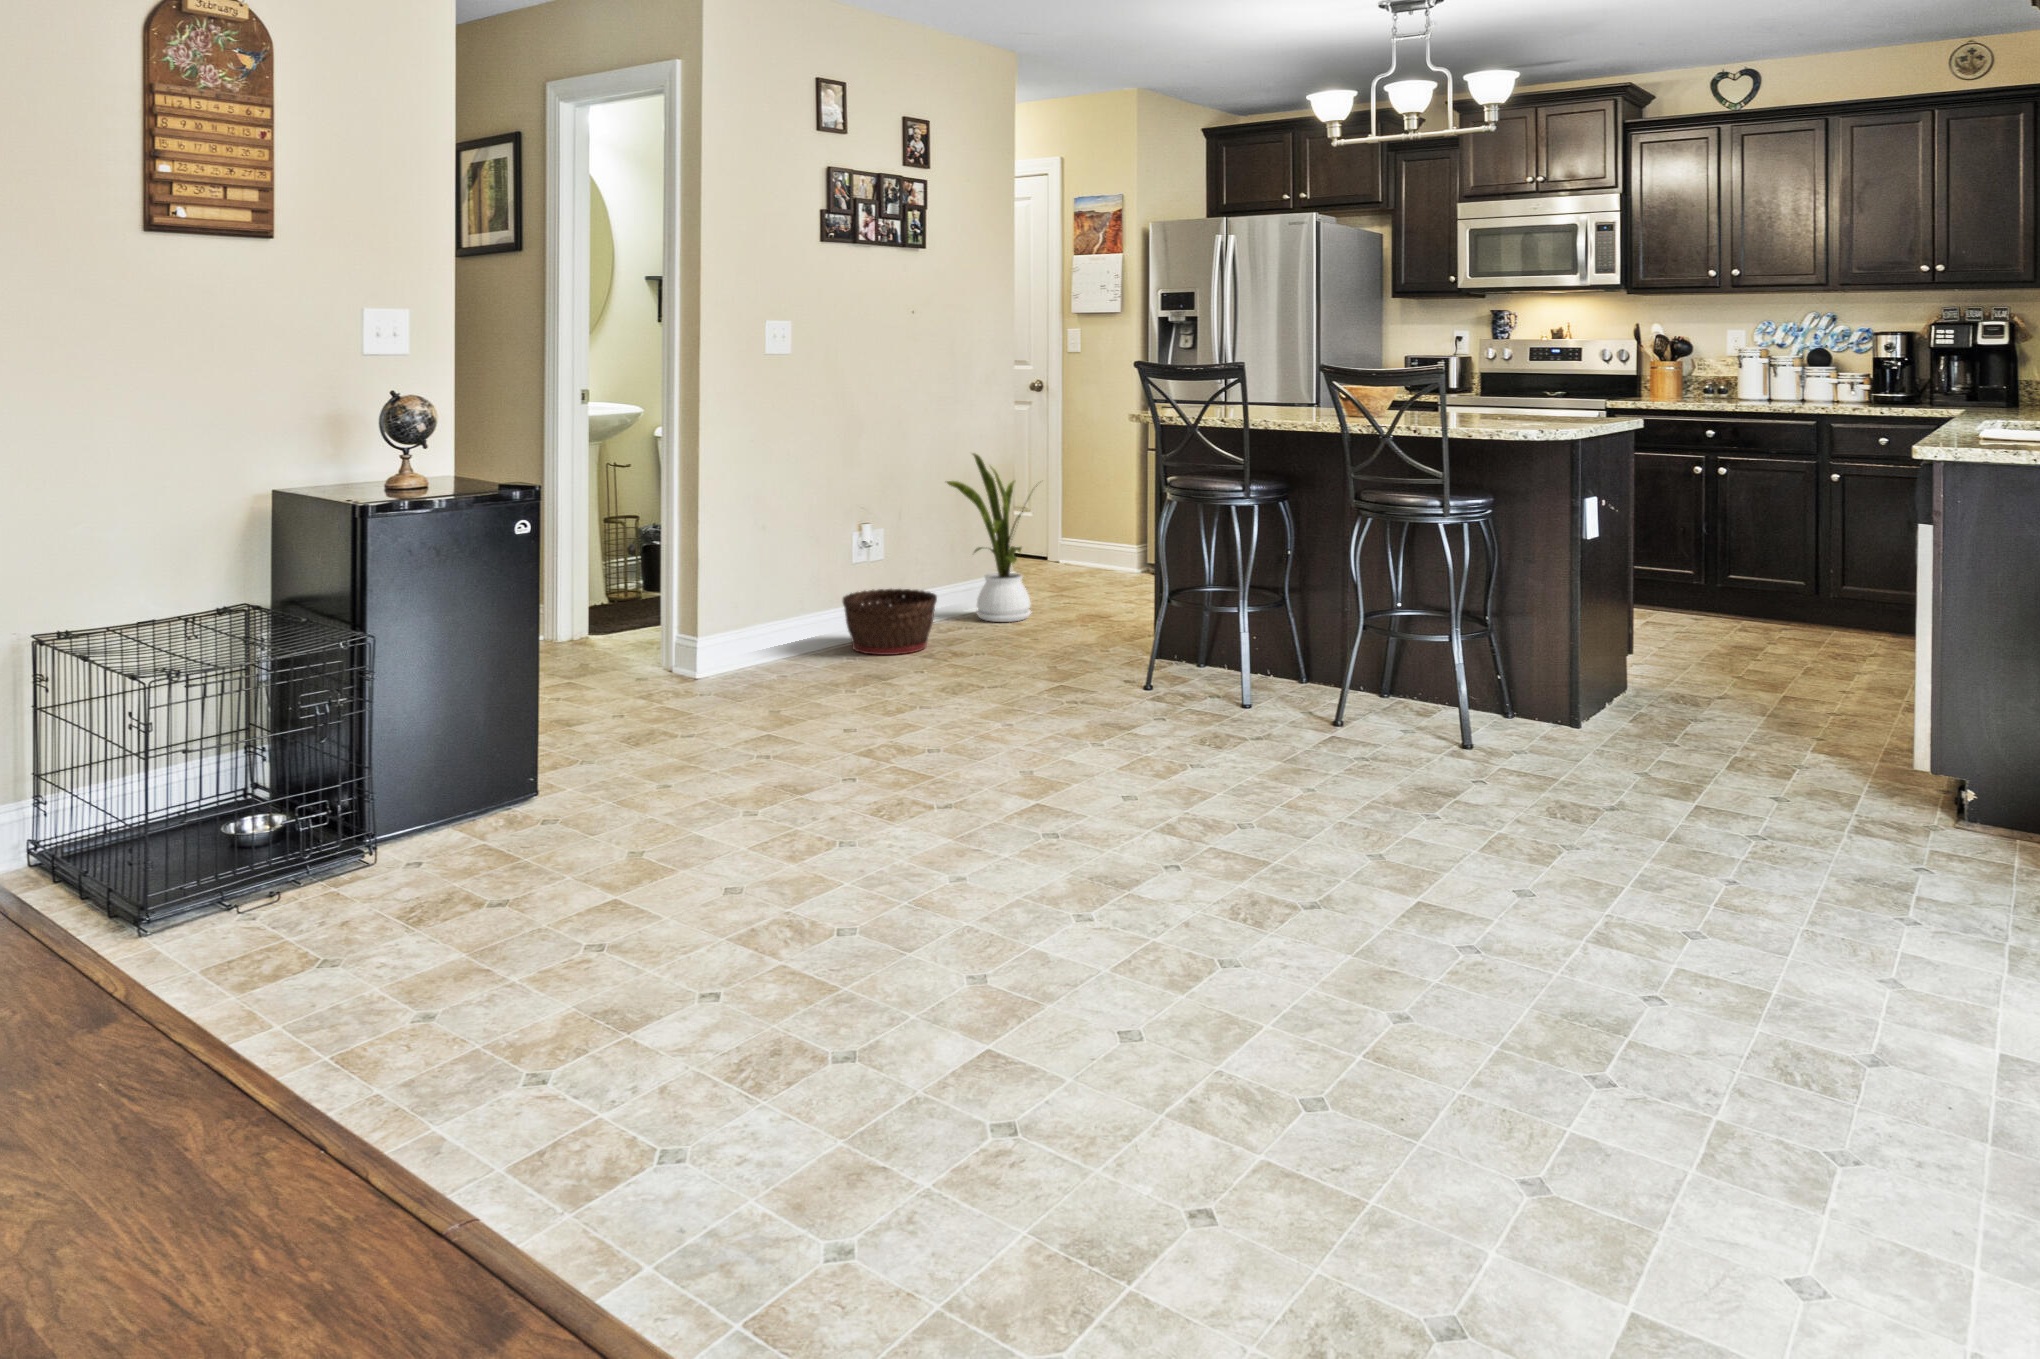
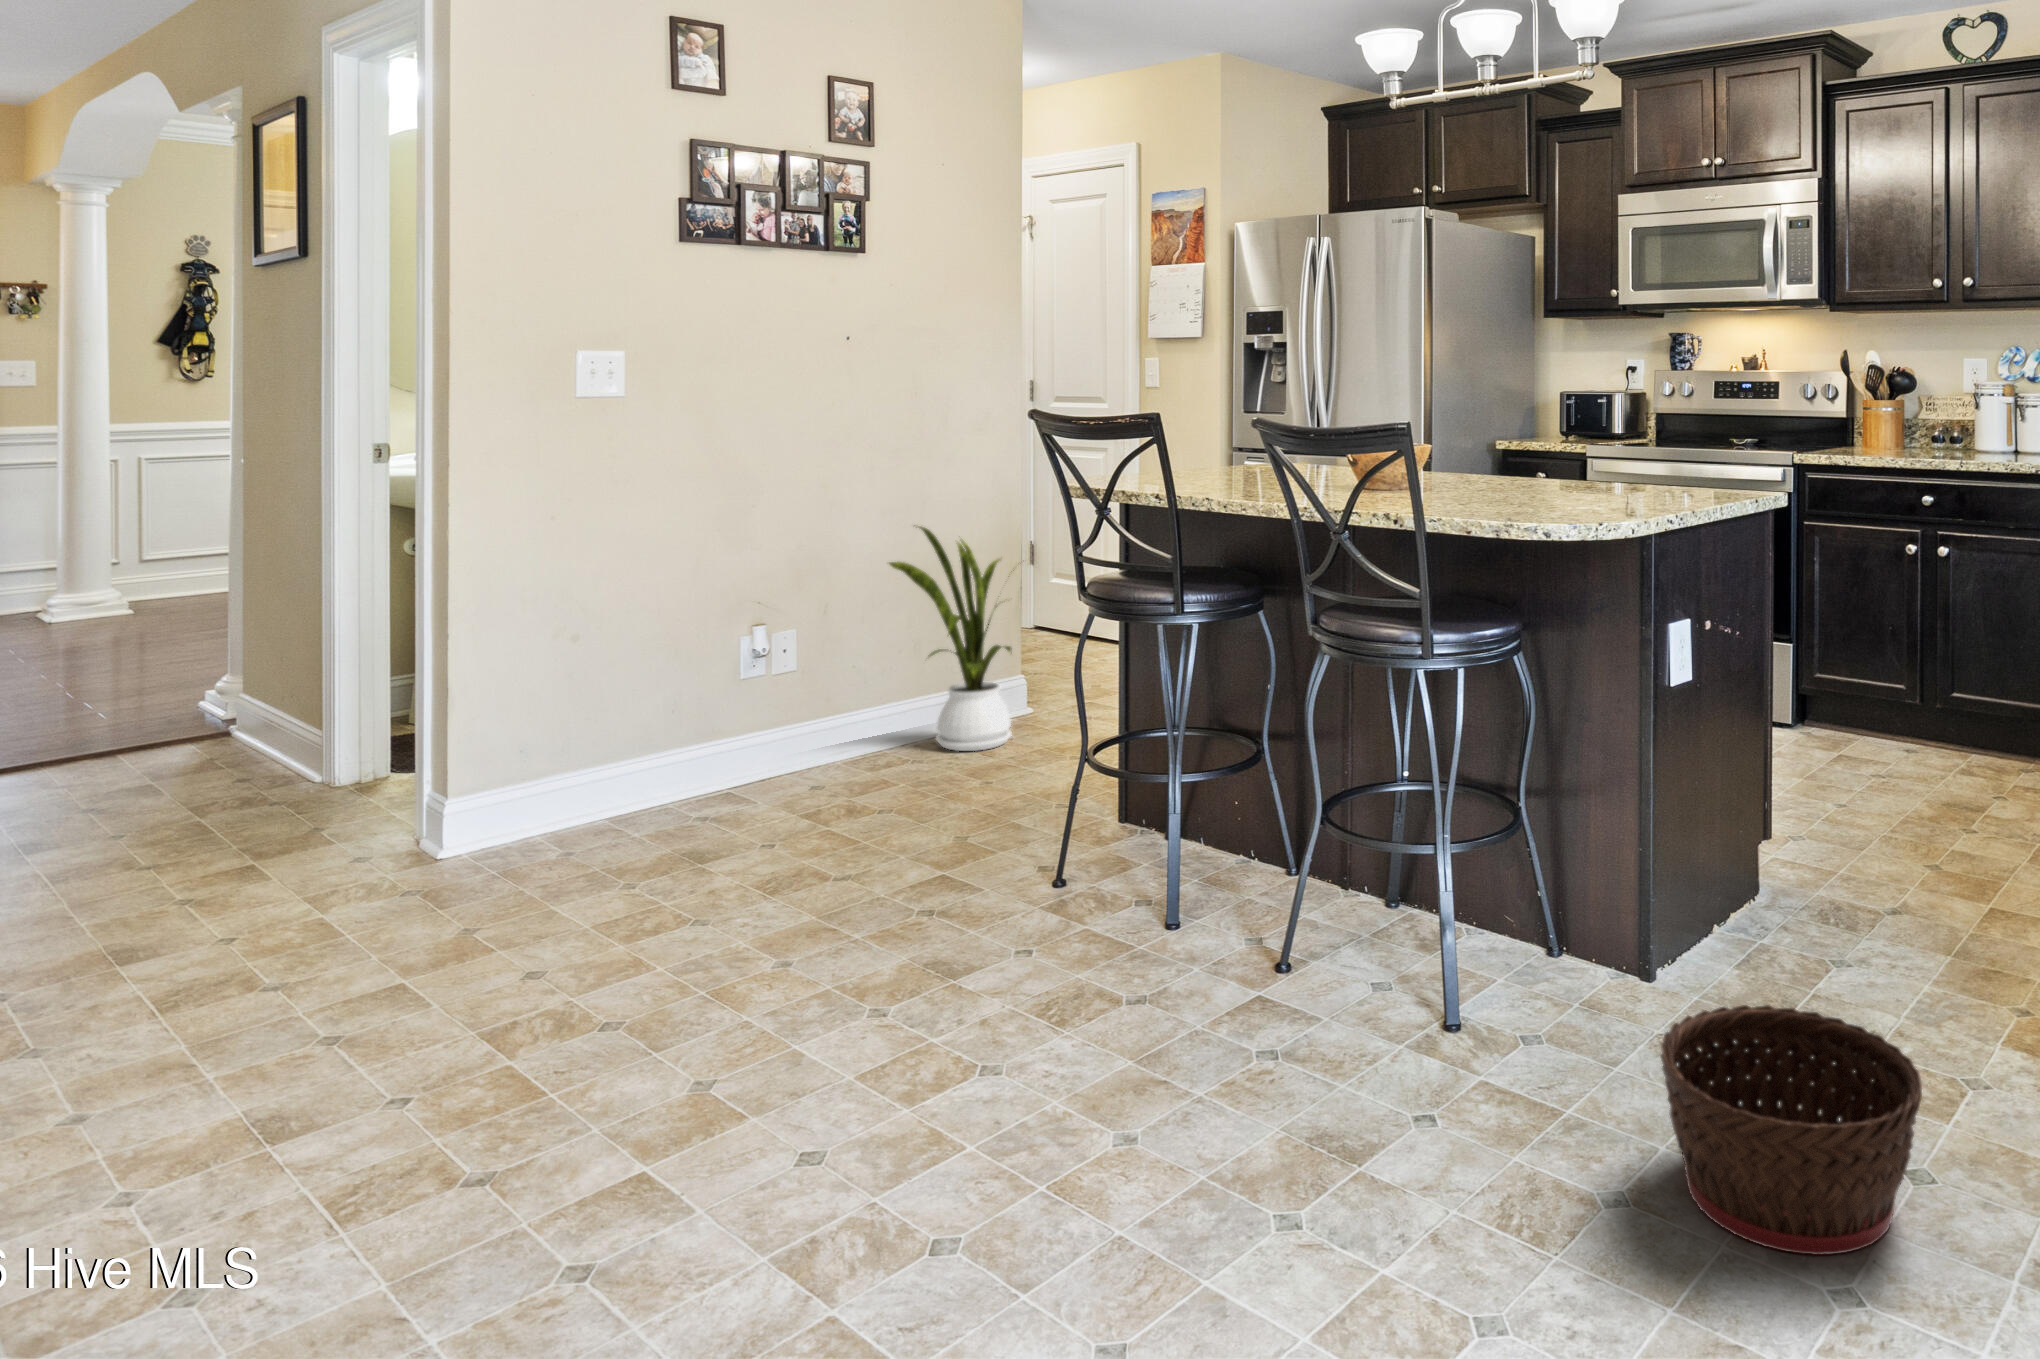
basket: present [843,589,937,655] -> present [1660,1005,1922,1255]

